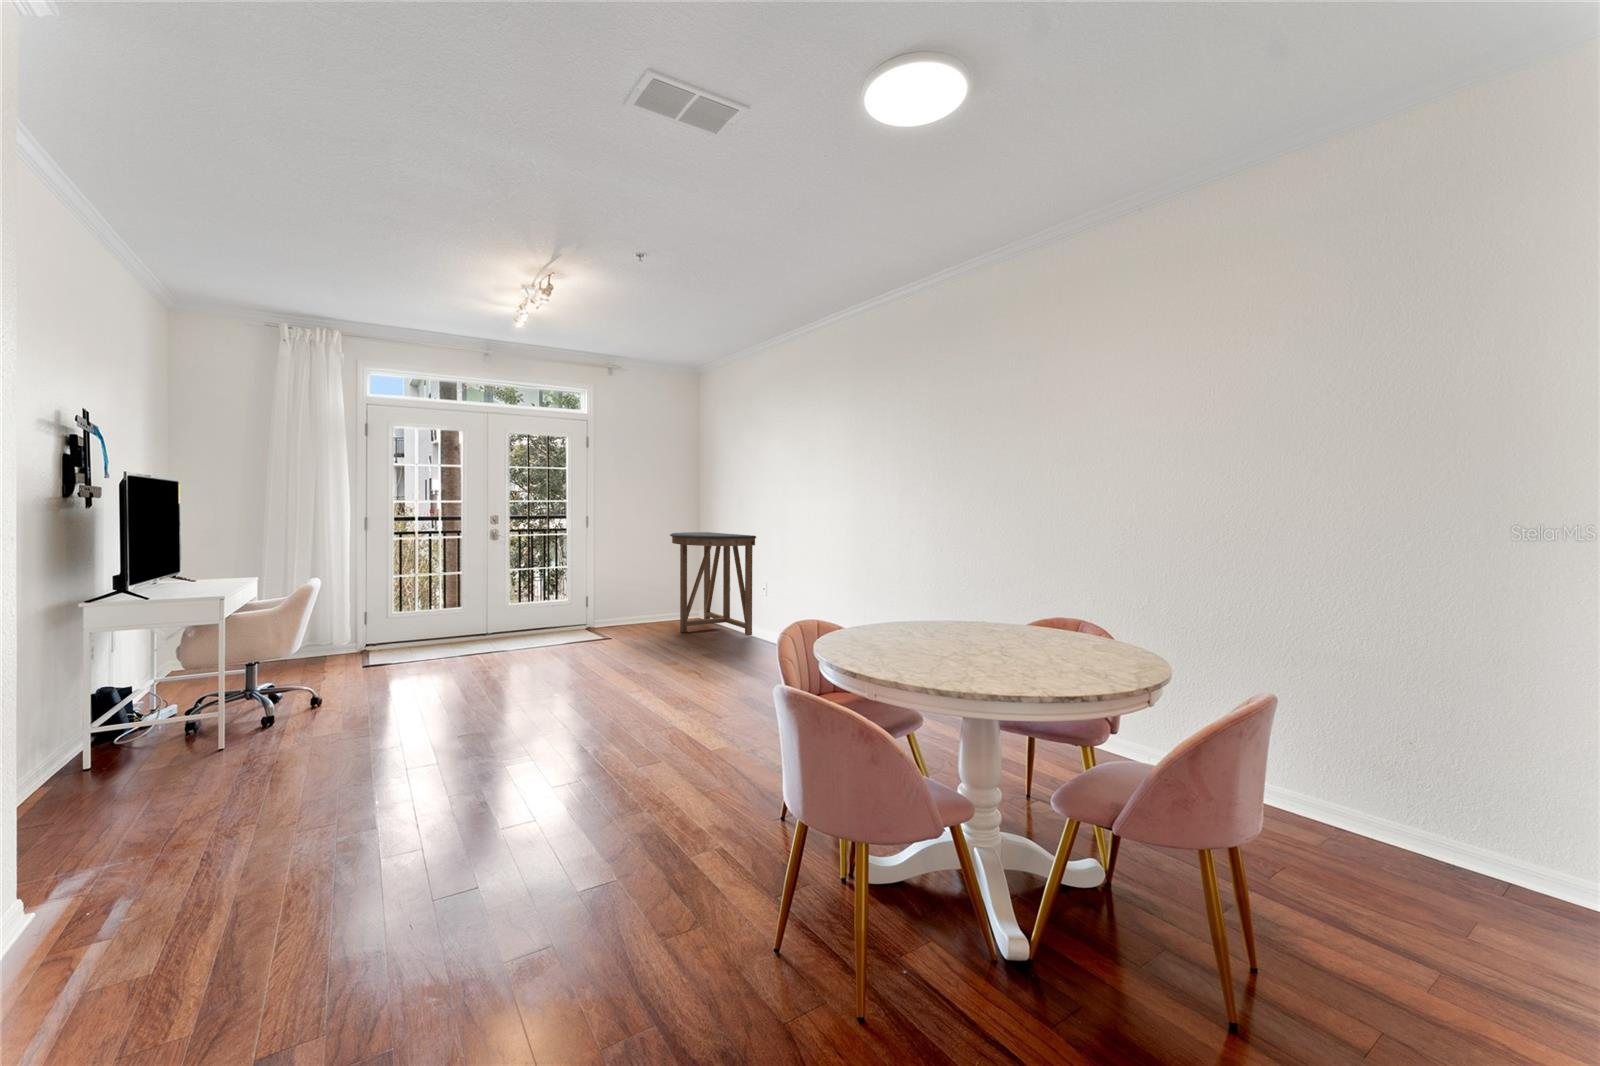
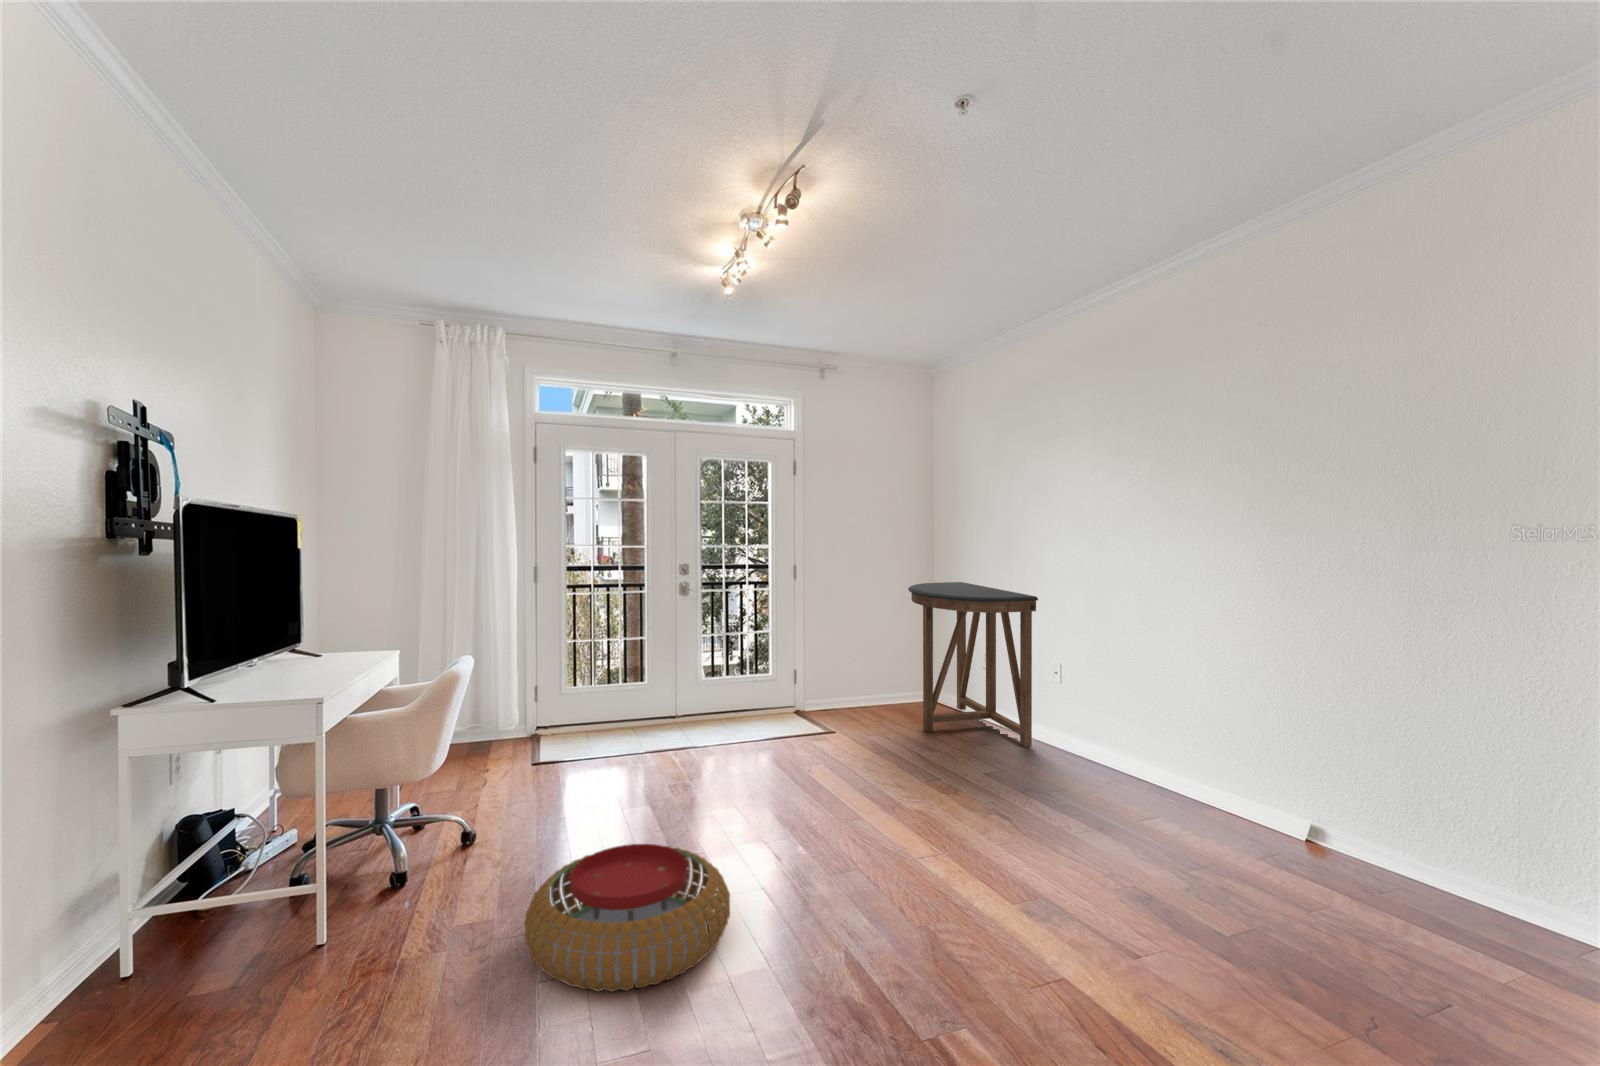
pouf: none [417,676,560,749] -> present [524,844,730,992]

